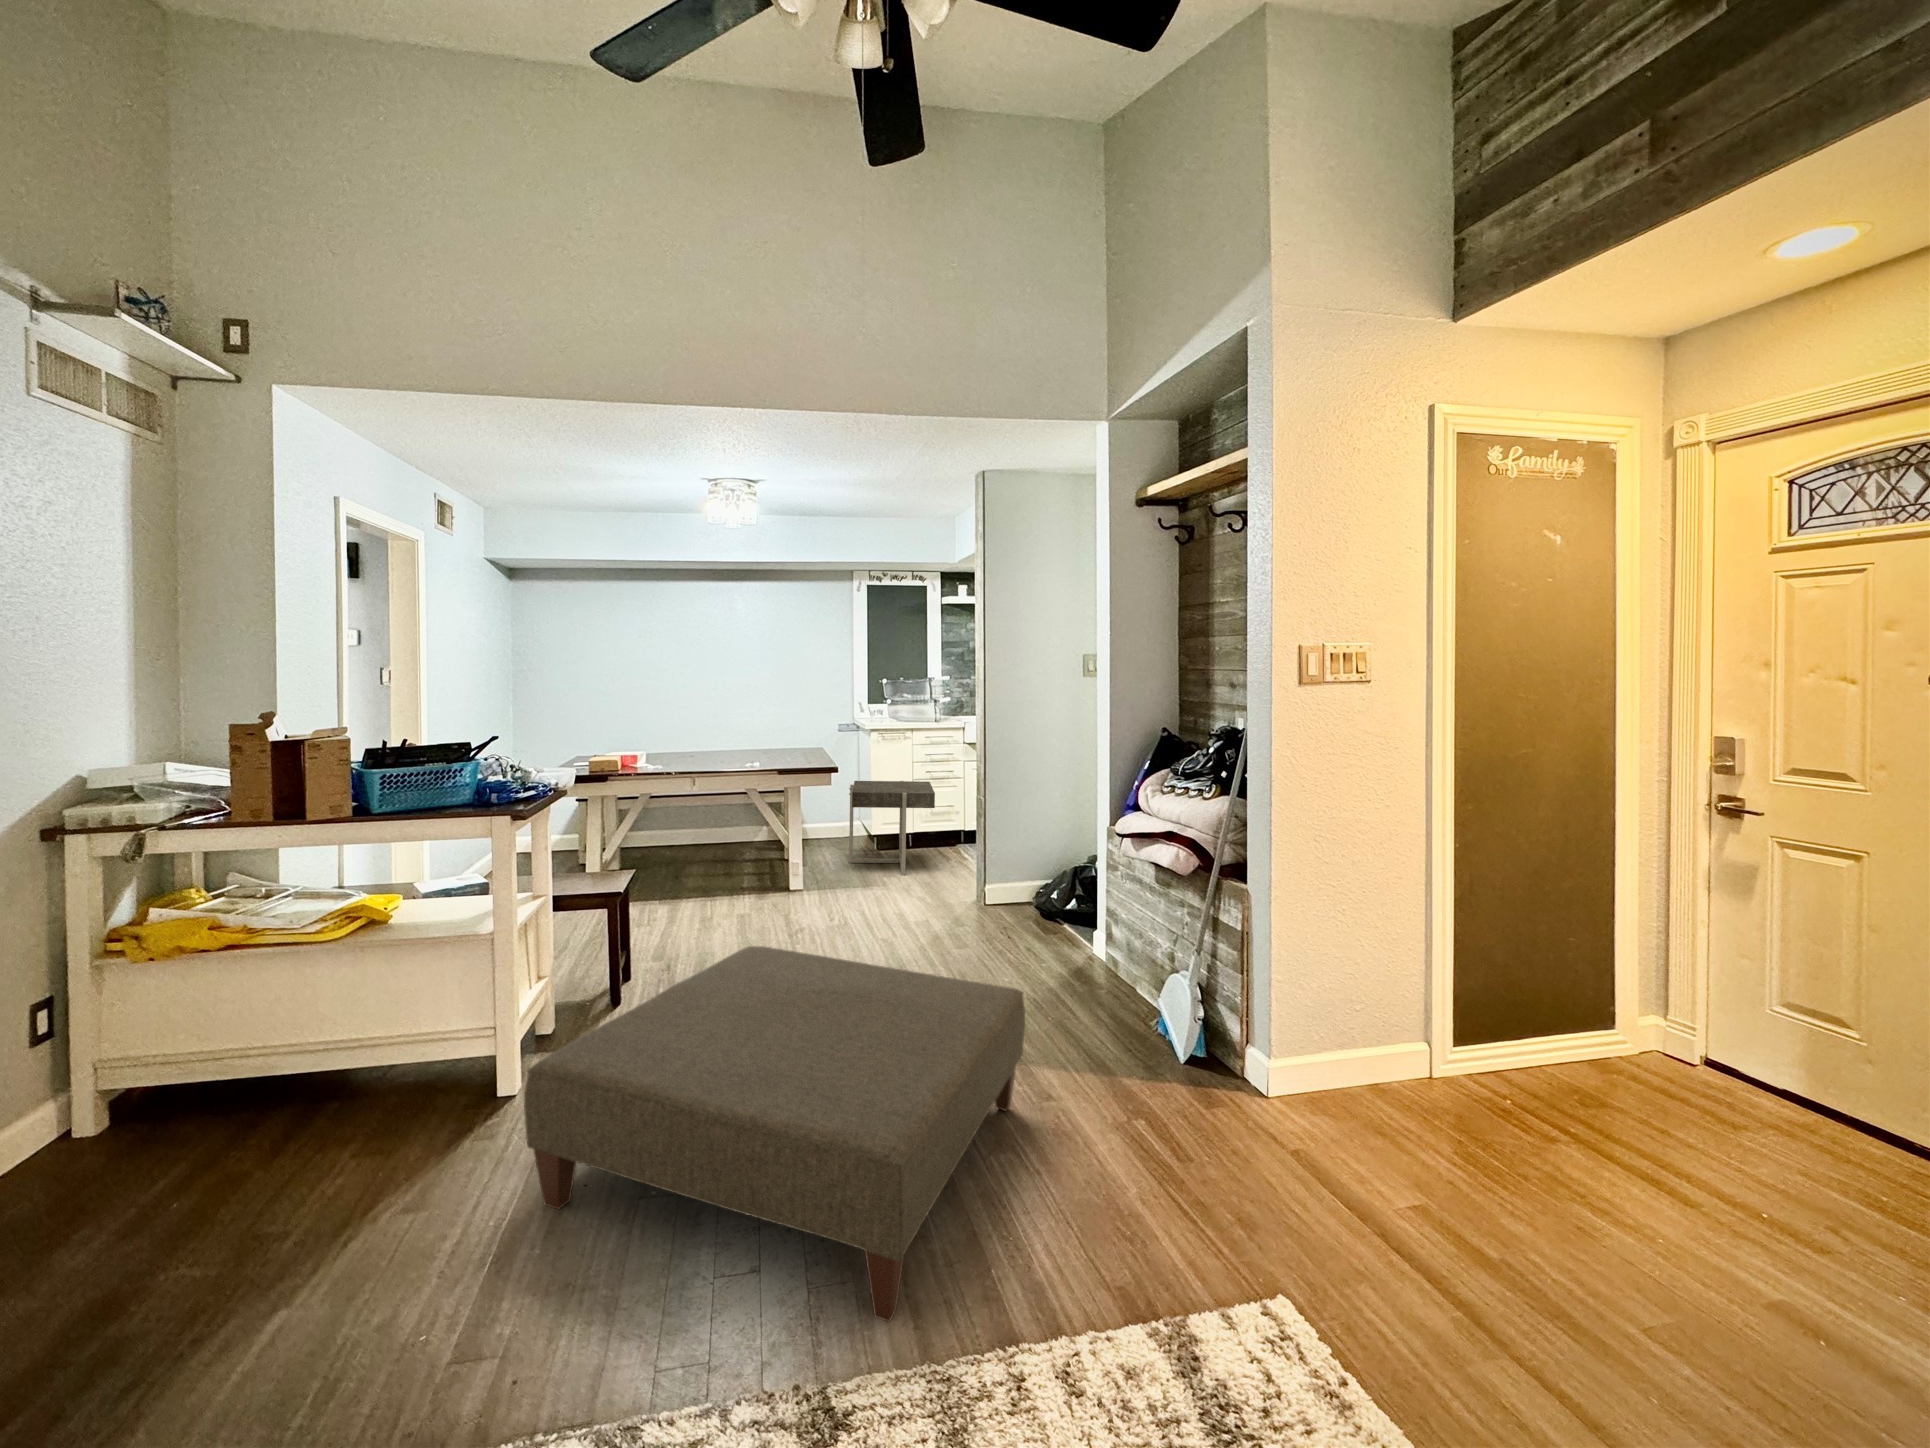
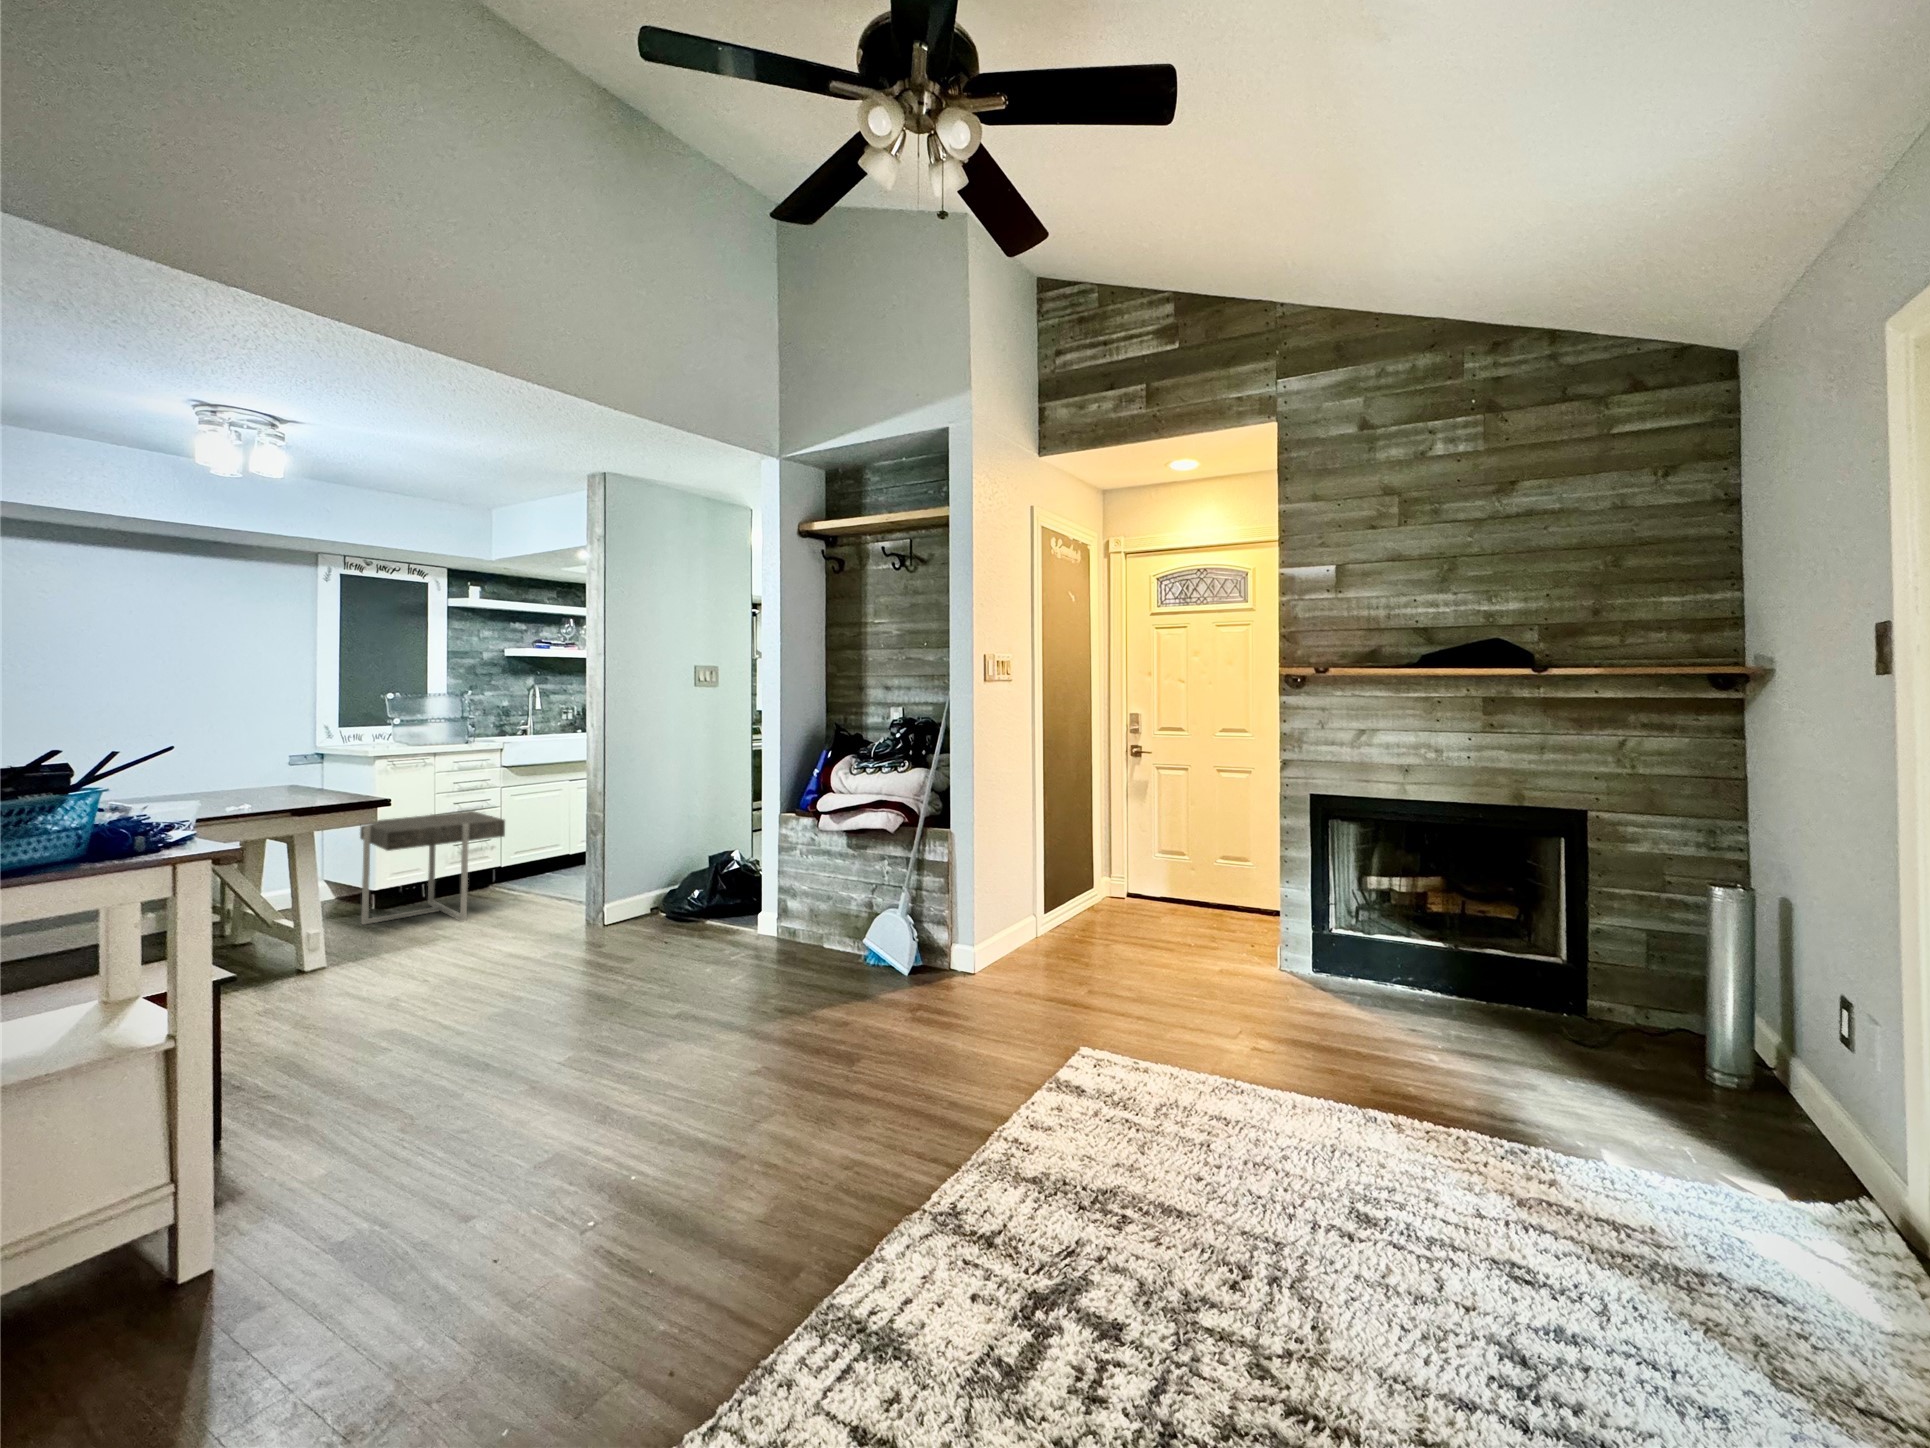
ottoman: present [524,946,1025,1322] -> none [440,941,942,1340]

